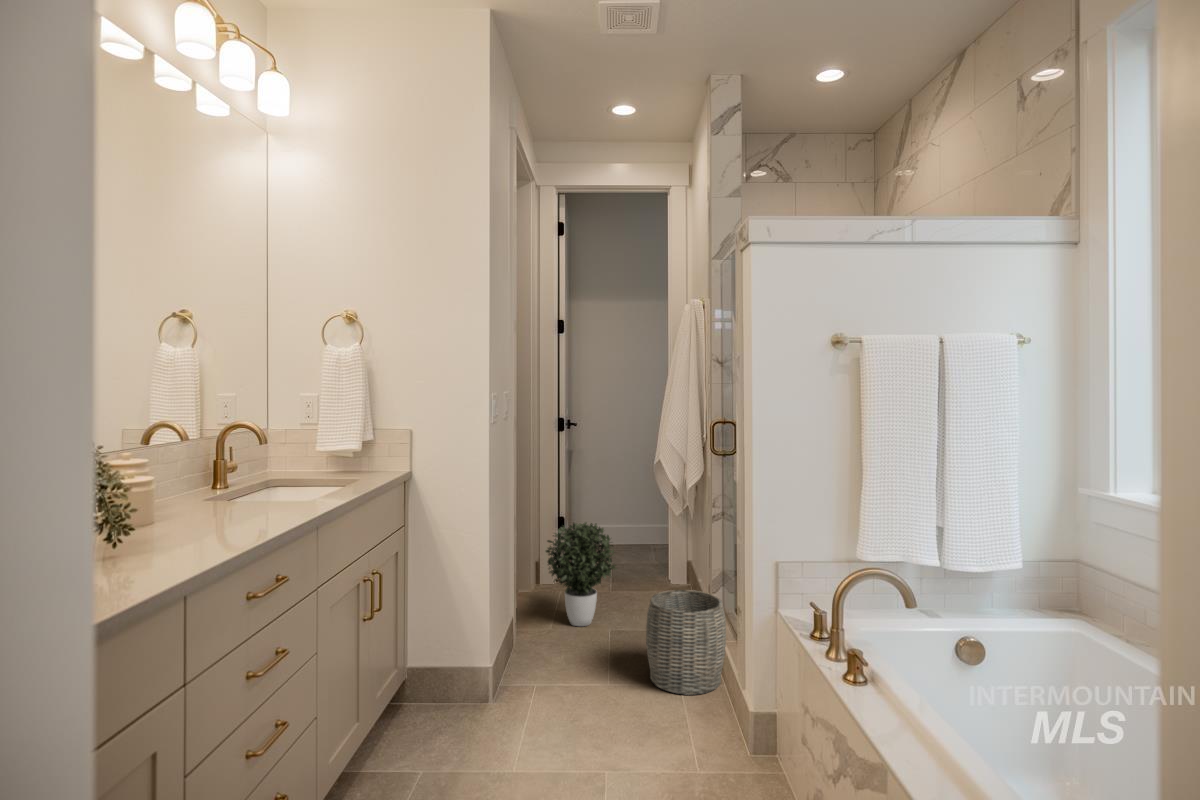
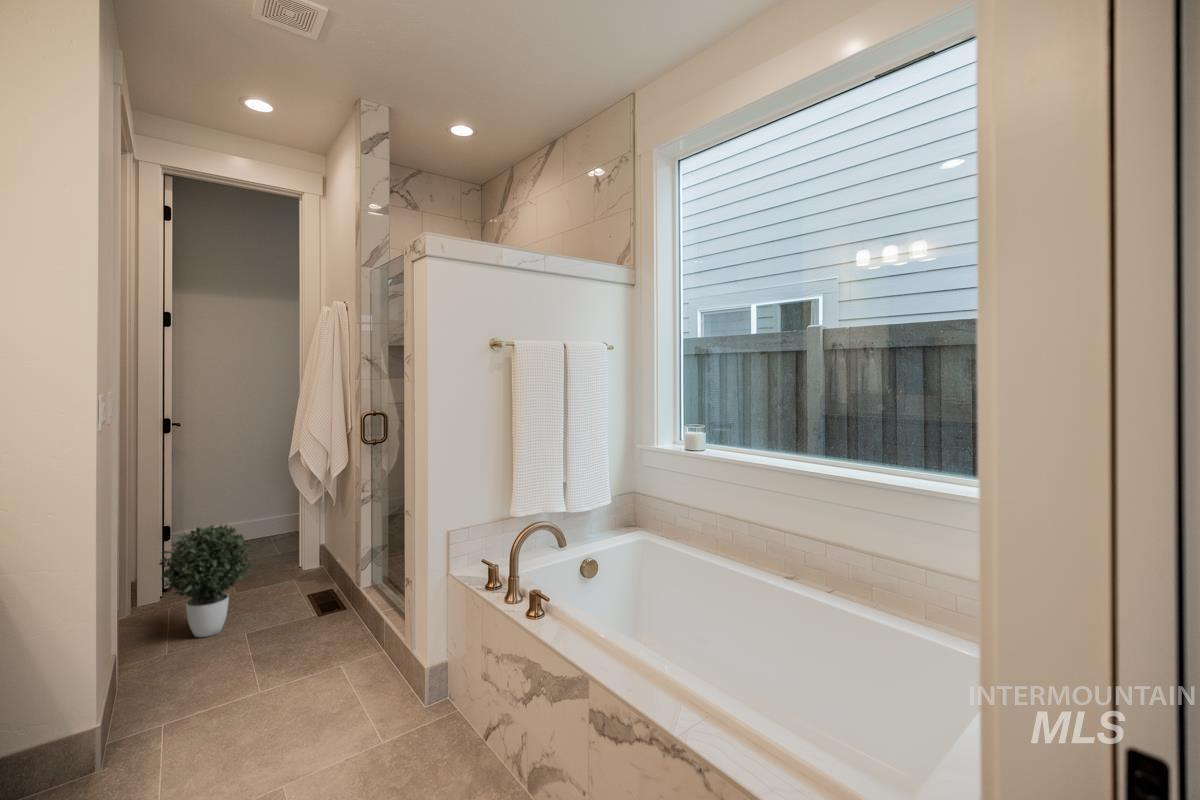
woven basket: present [646,590,726,695] -> none [302,572,384,673]

